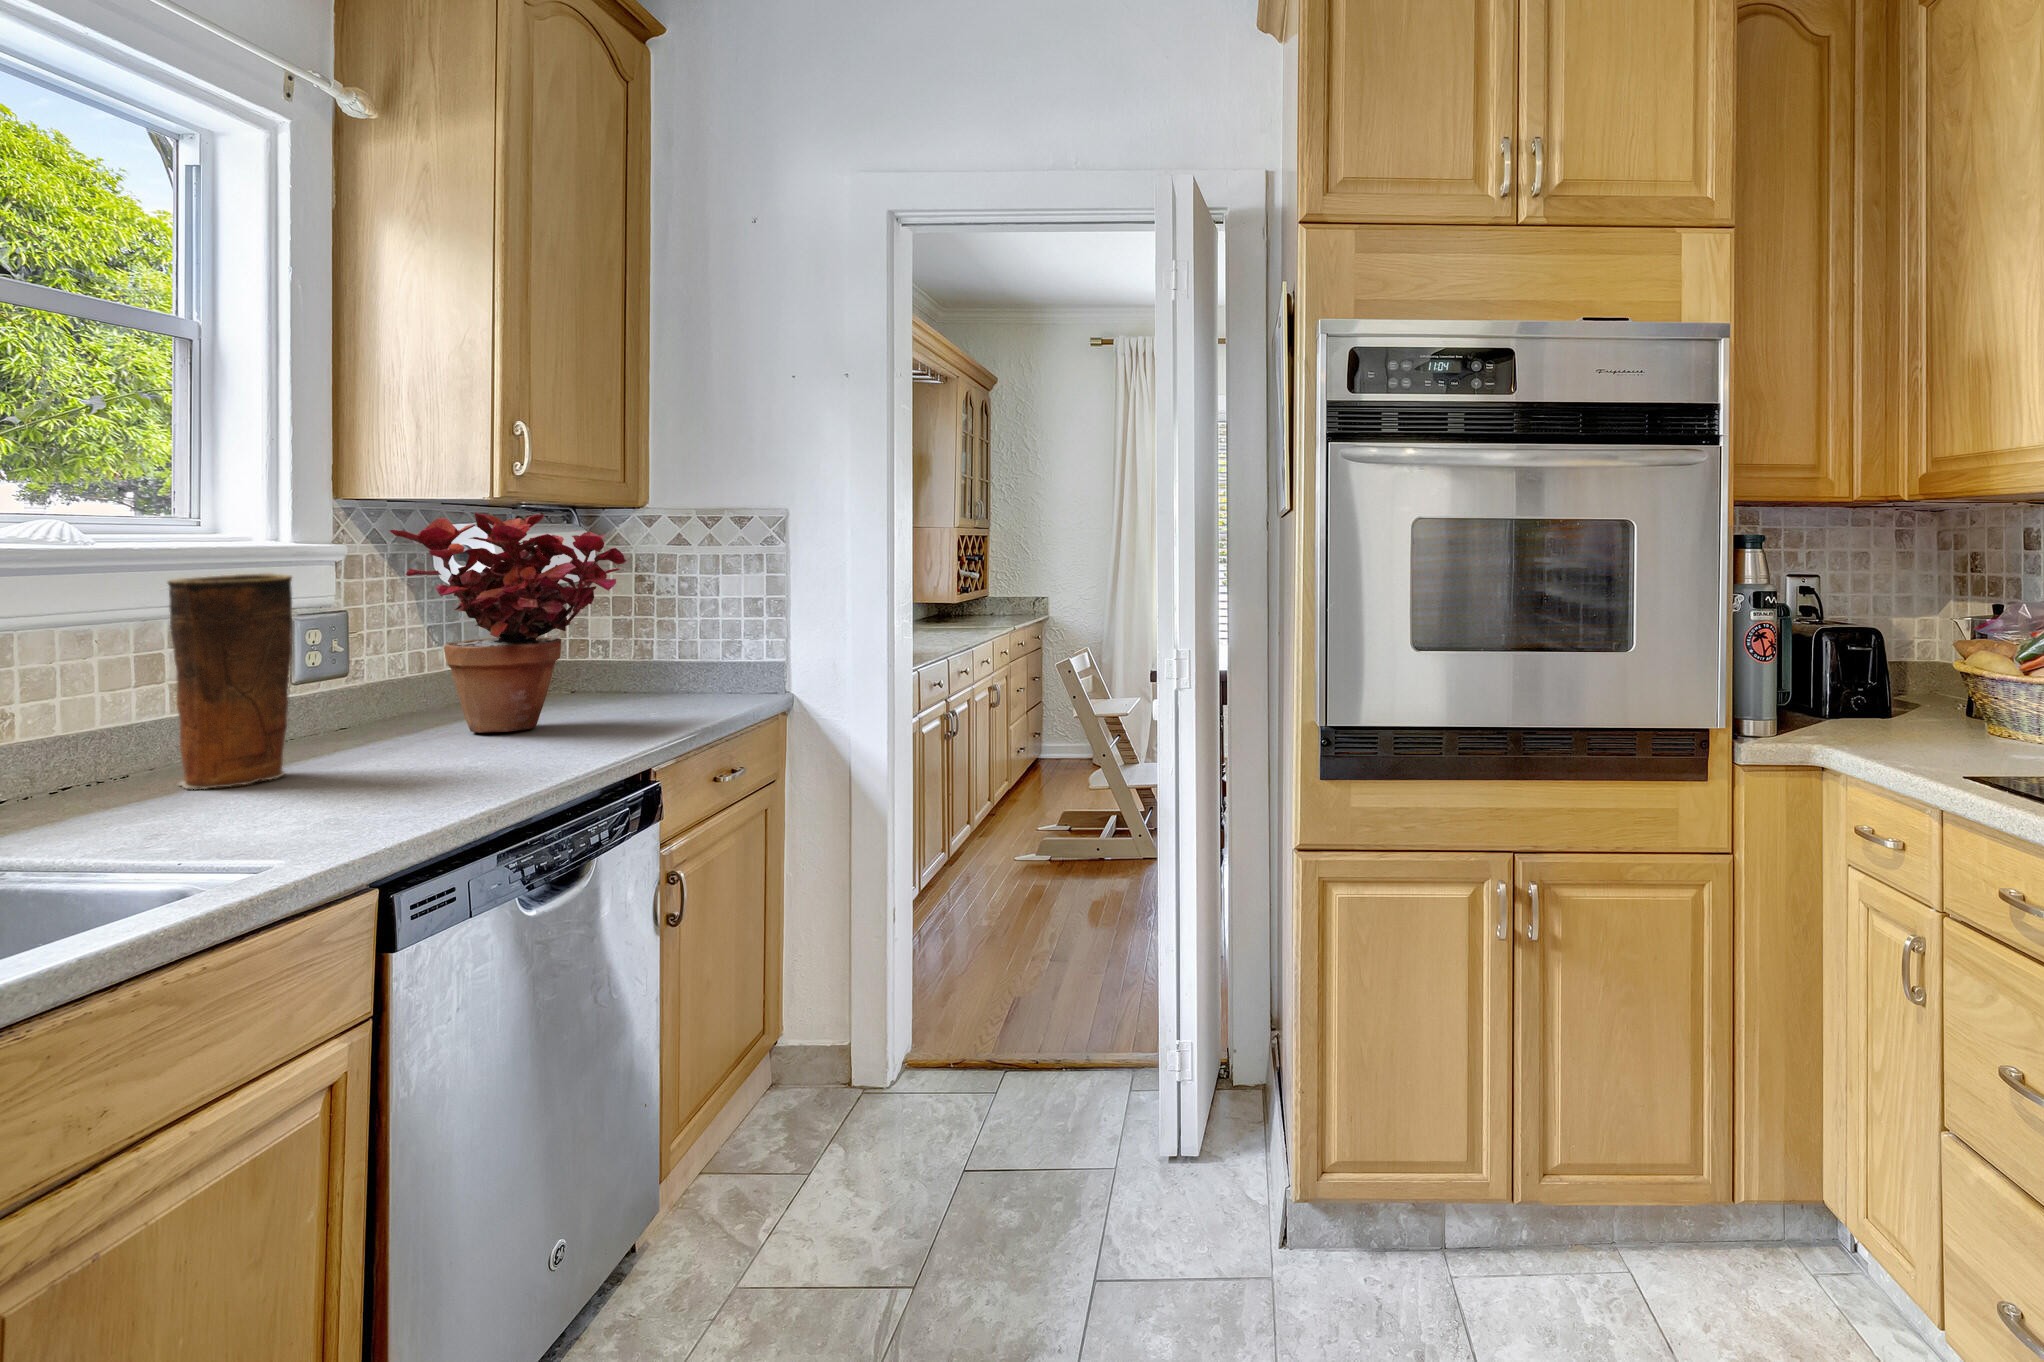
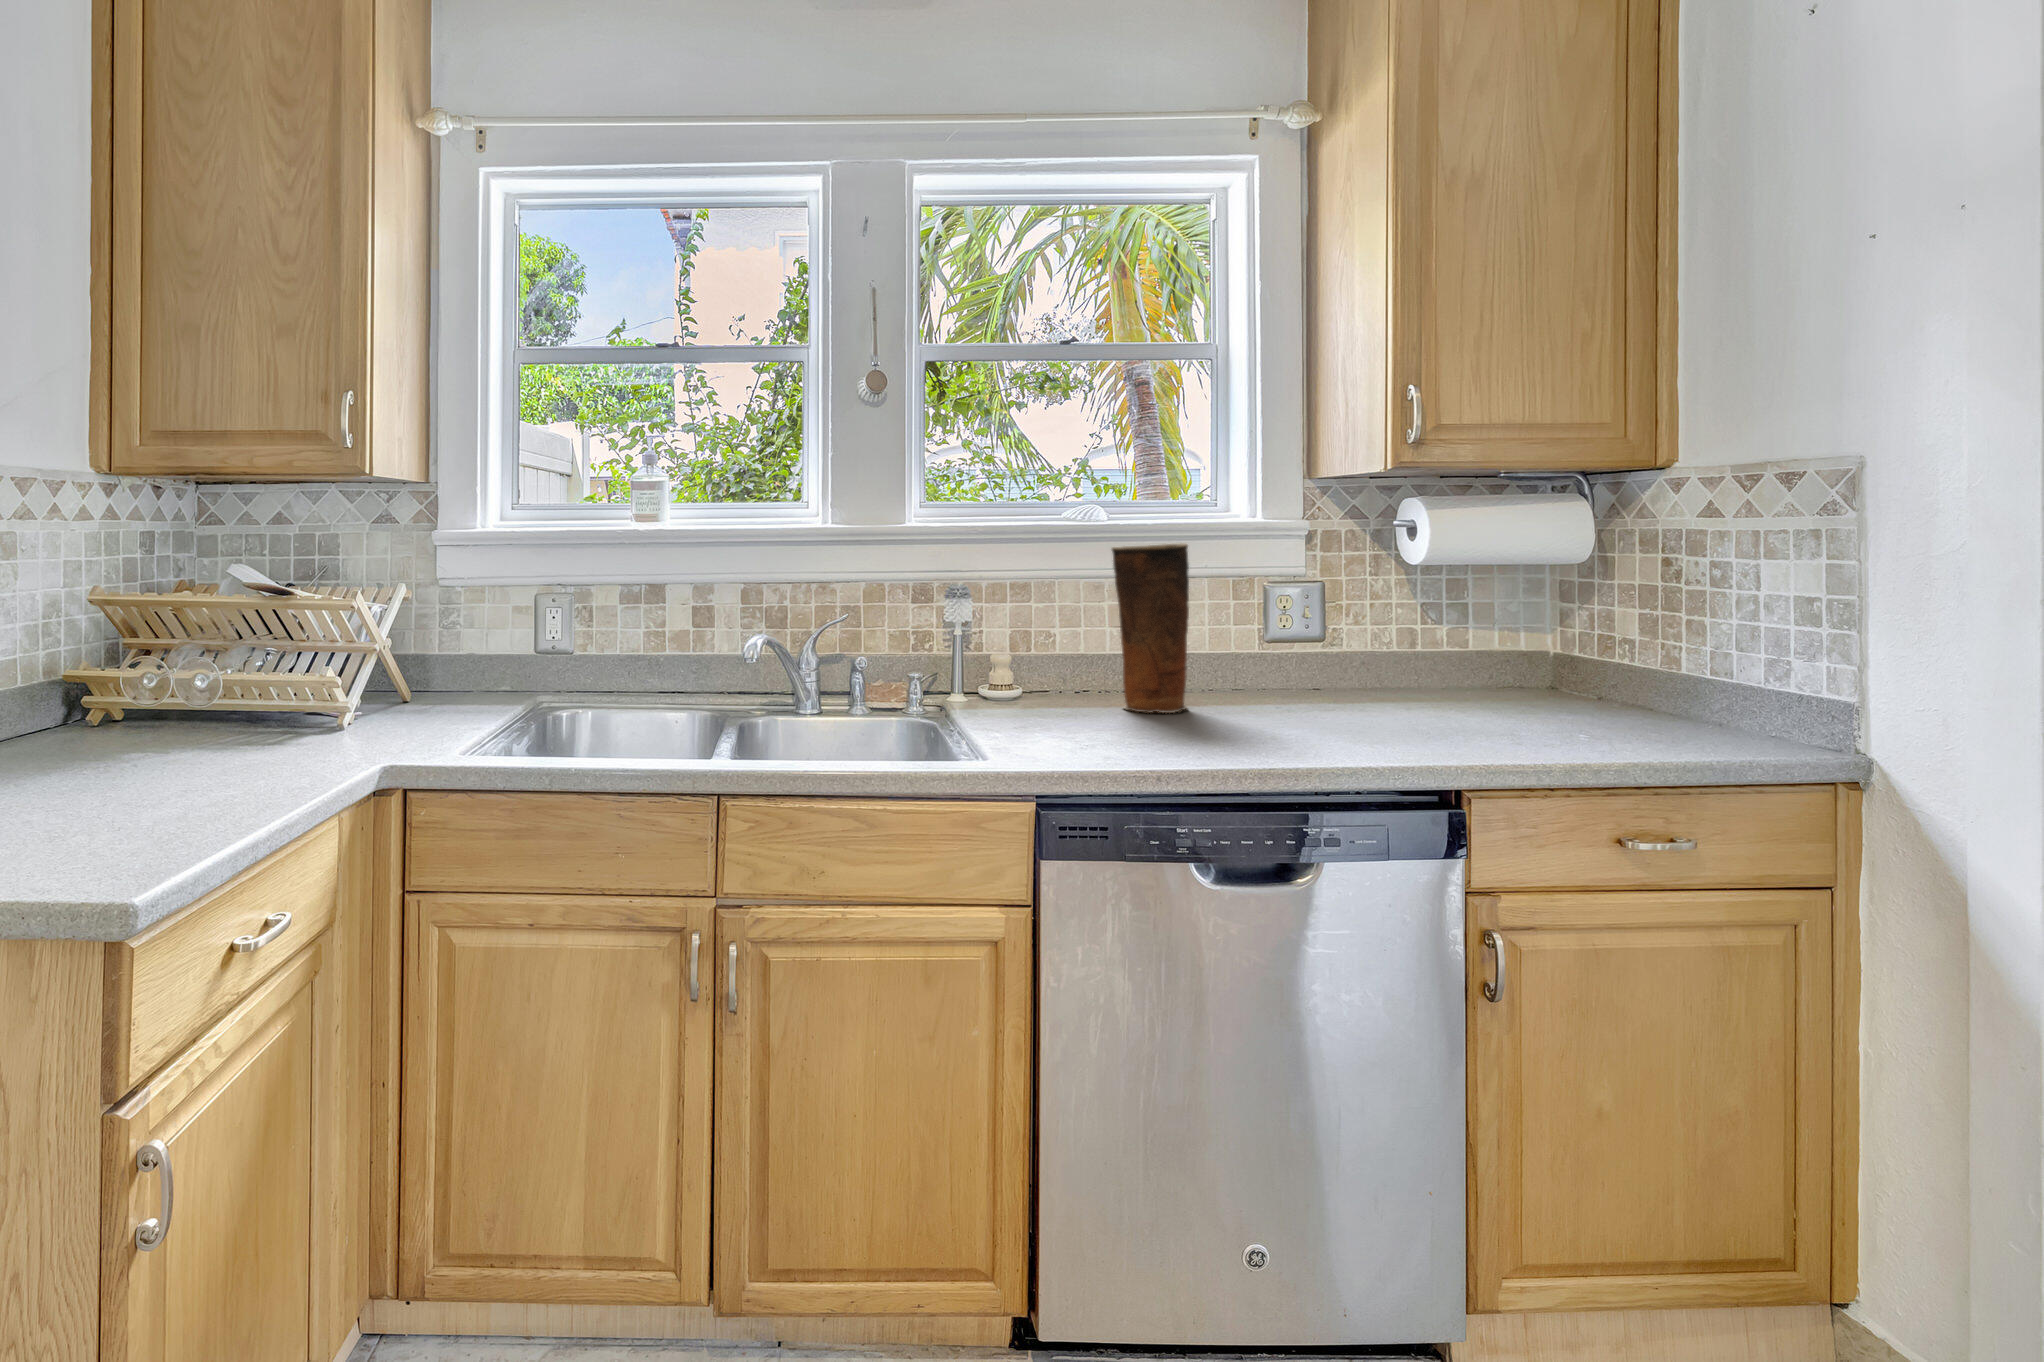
potted plant: present [390,513,627,733] -> none [1304,485,1535,718]

